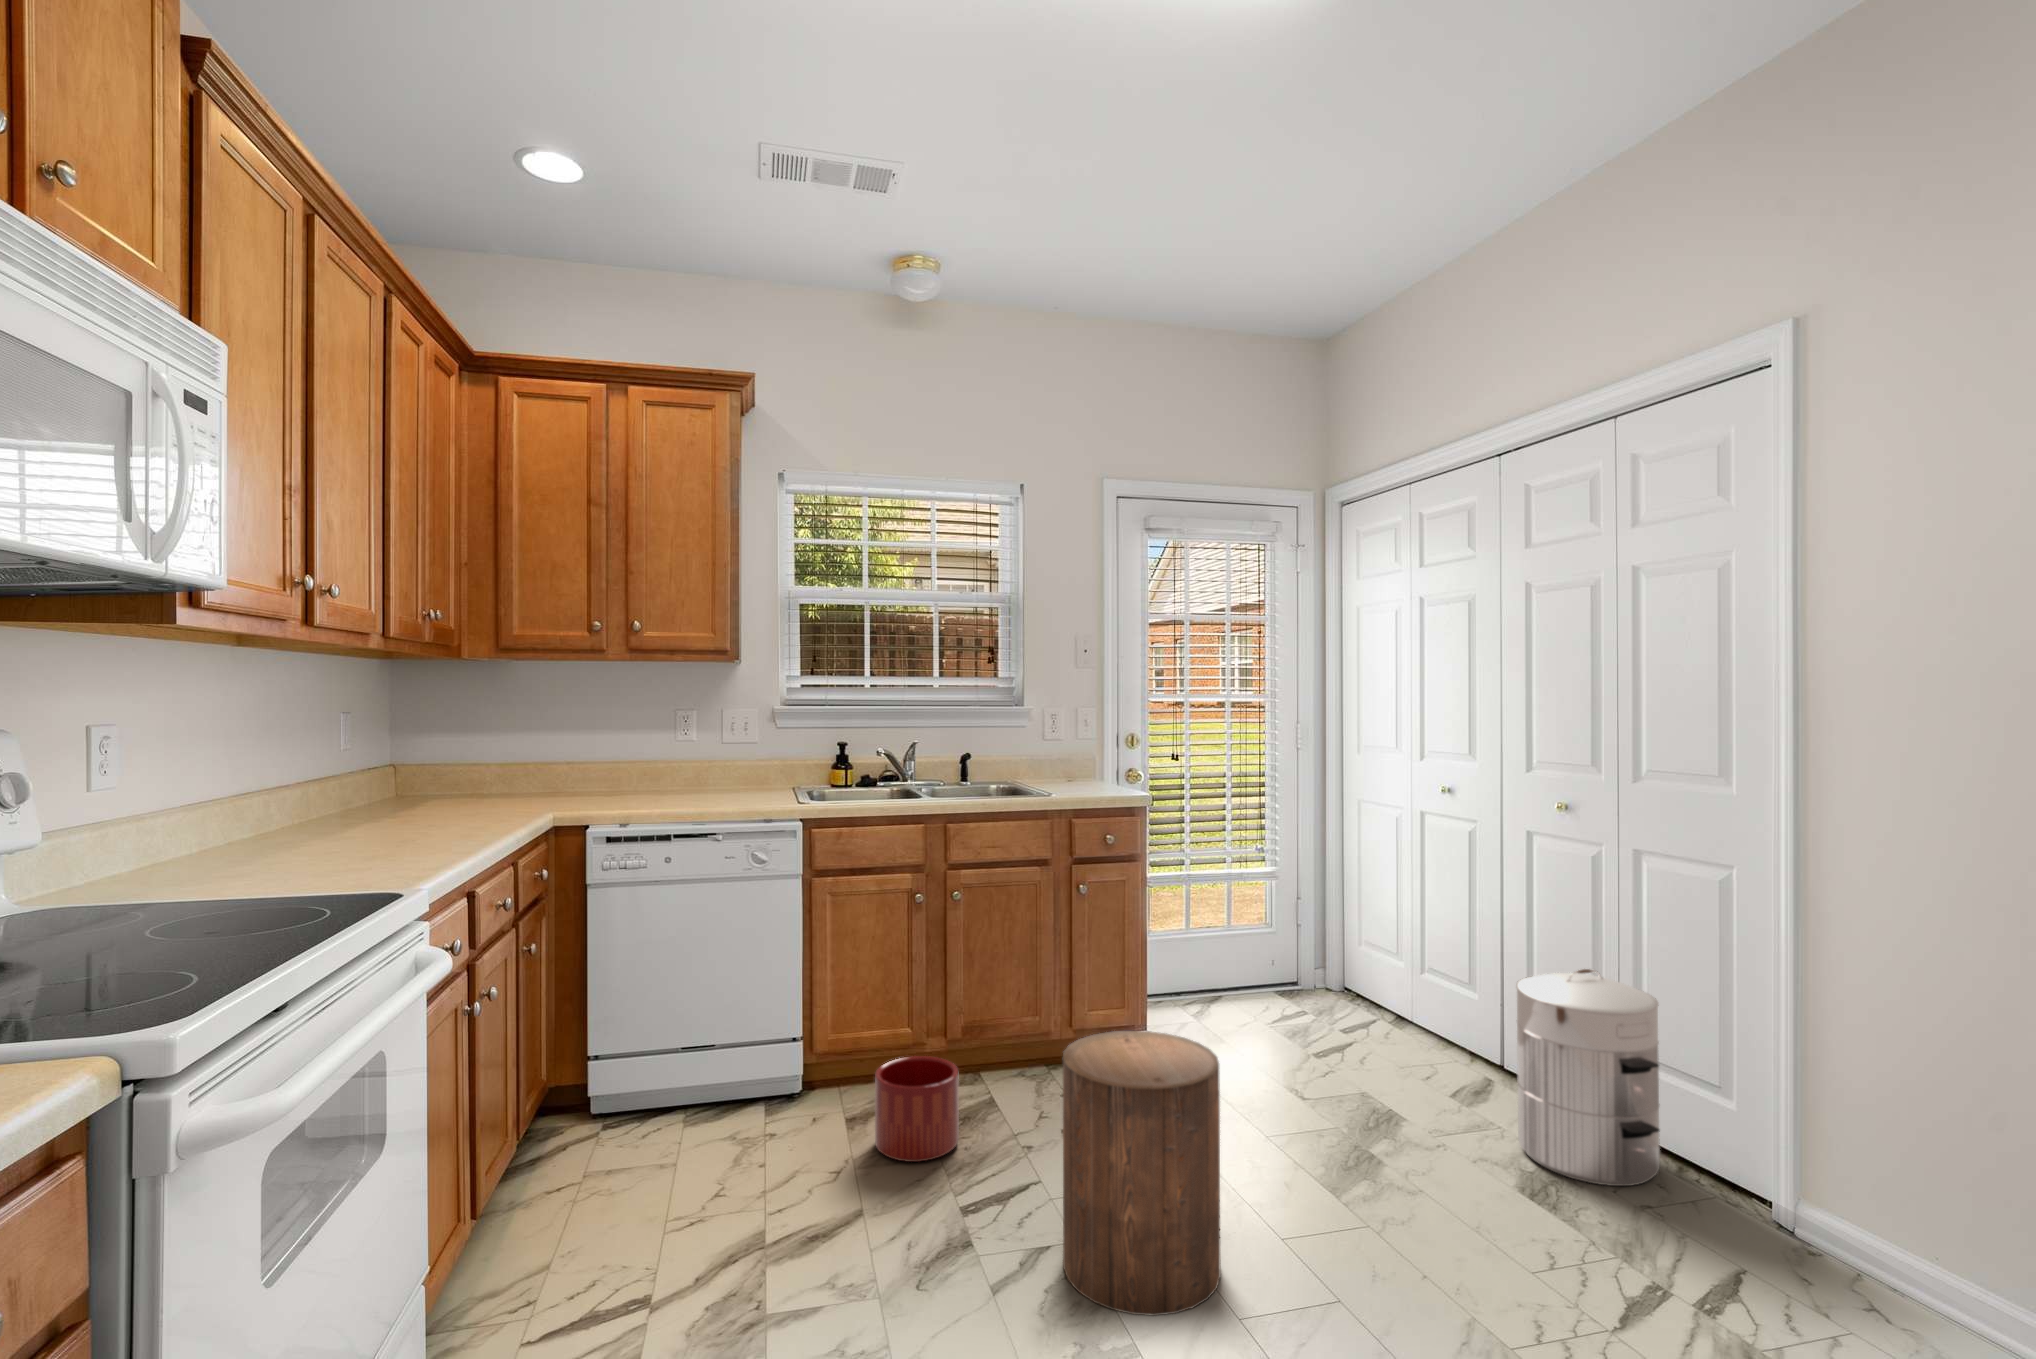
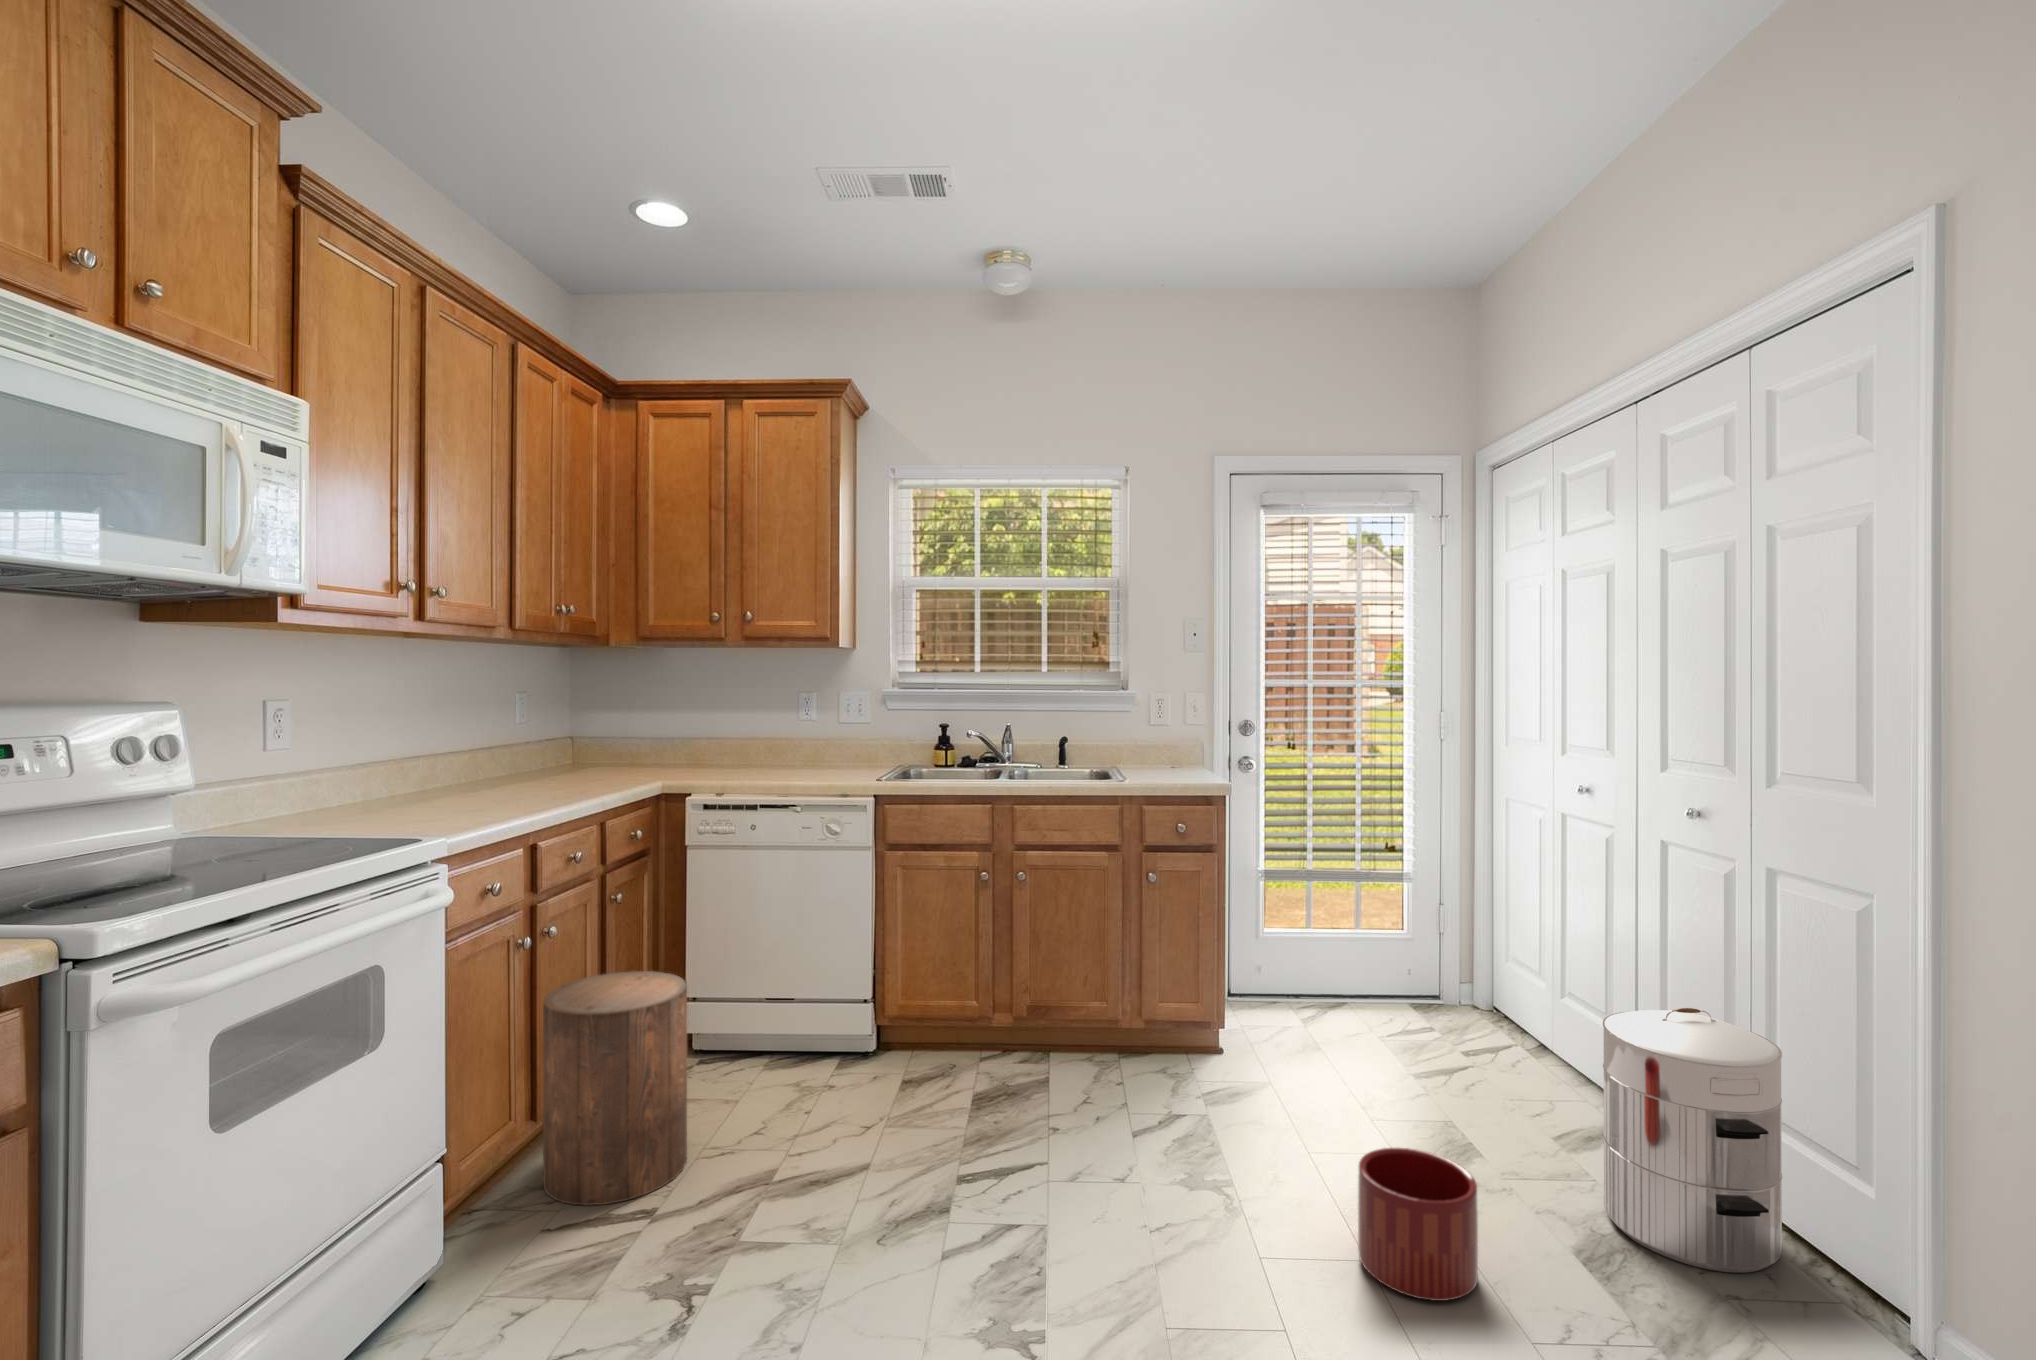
stool: present [1063,1031,1221,1316] -> present [543,971,687,1206]
planter: present [875,1056,959,1162] -> present [1358,1148,1478,1301]

